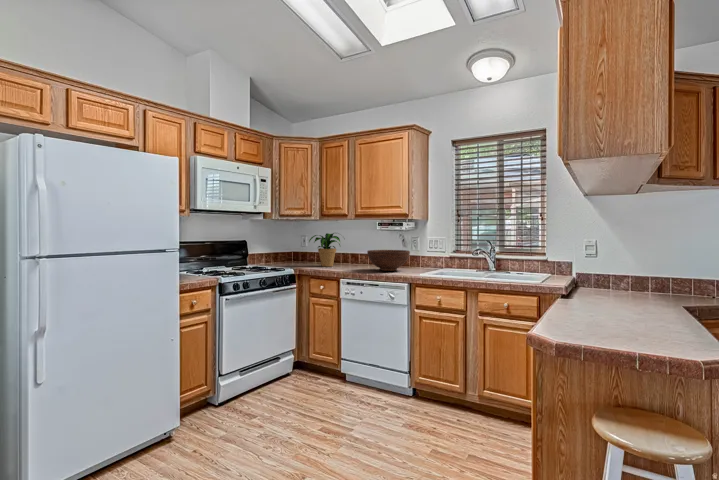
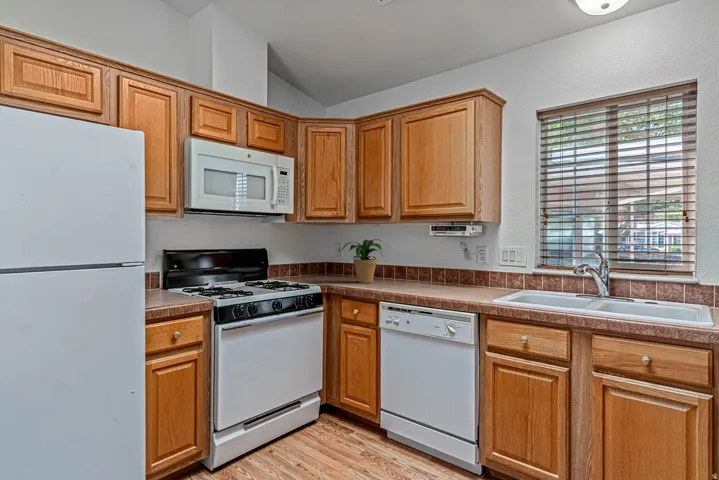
fruit bowl: present [367,250,410,271] -> none [417,263,477,293]

